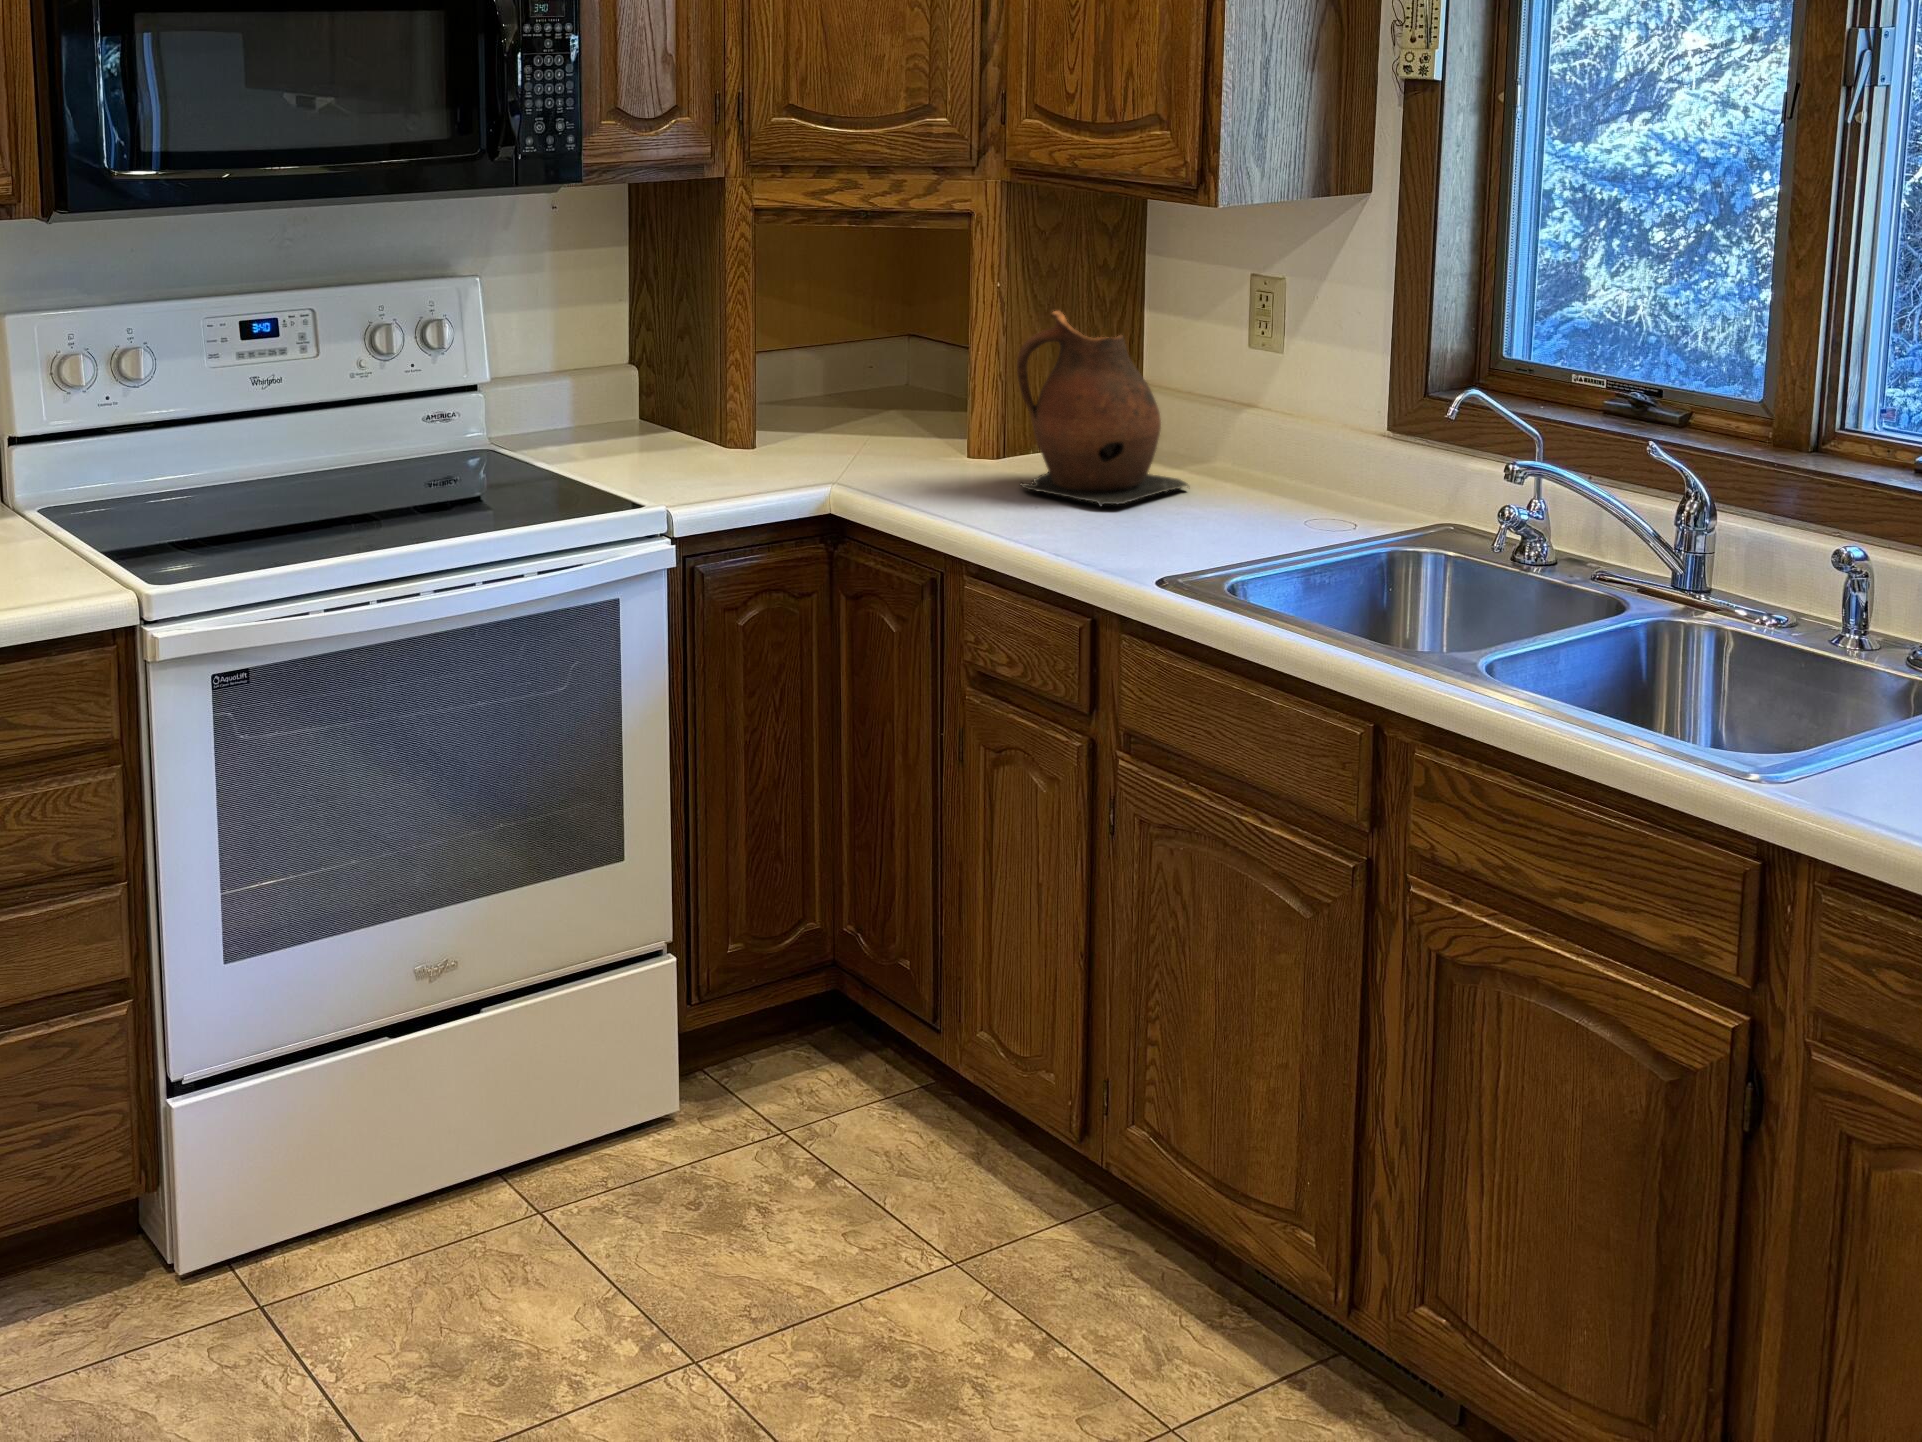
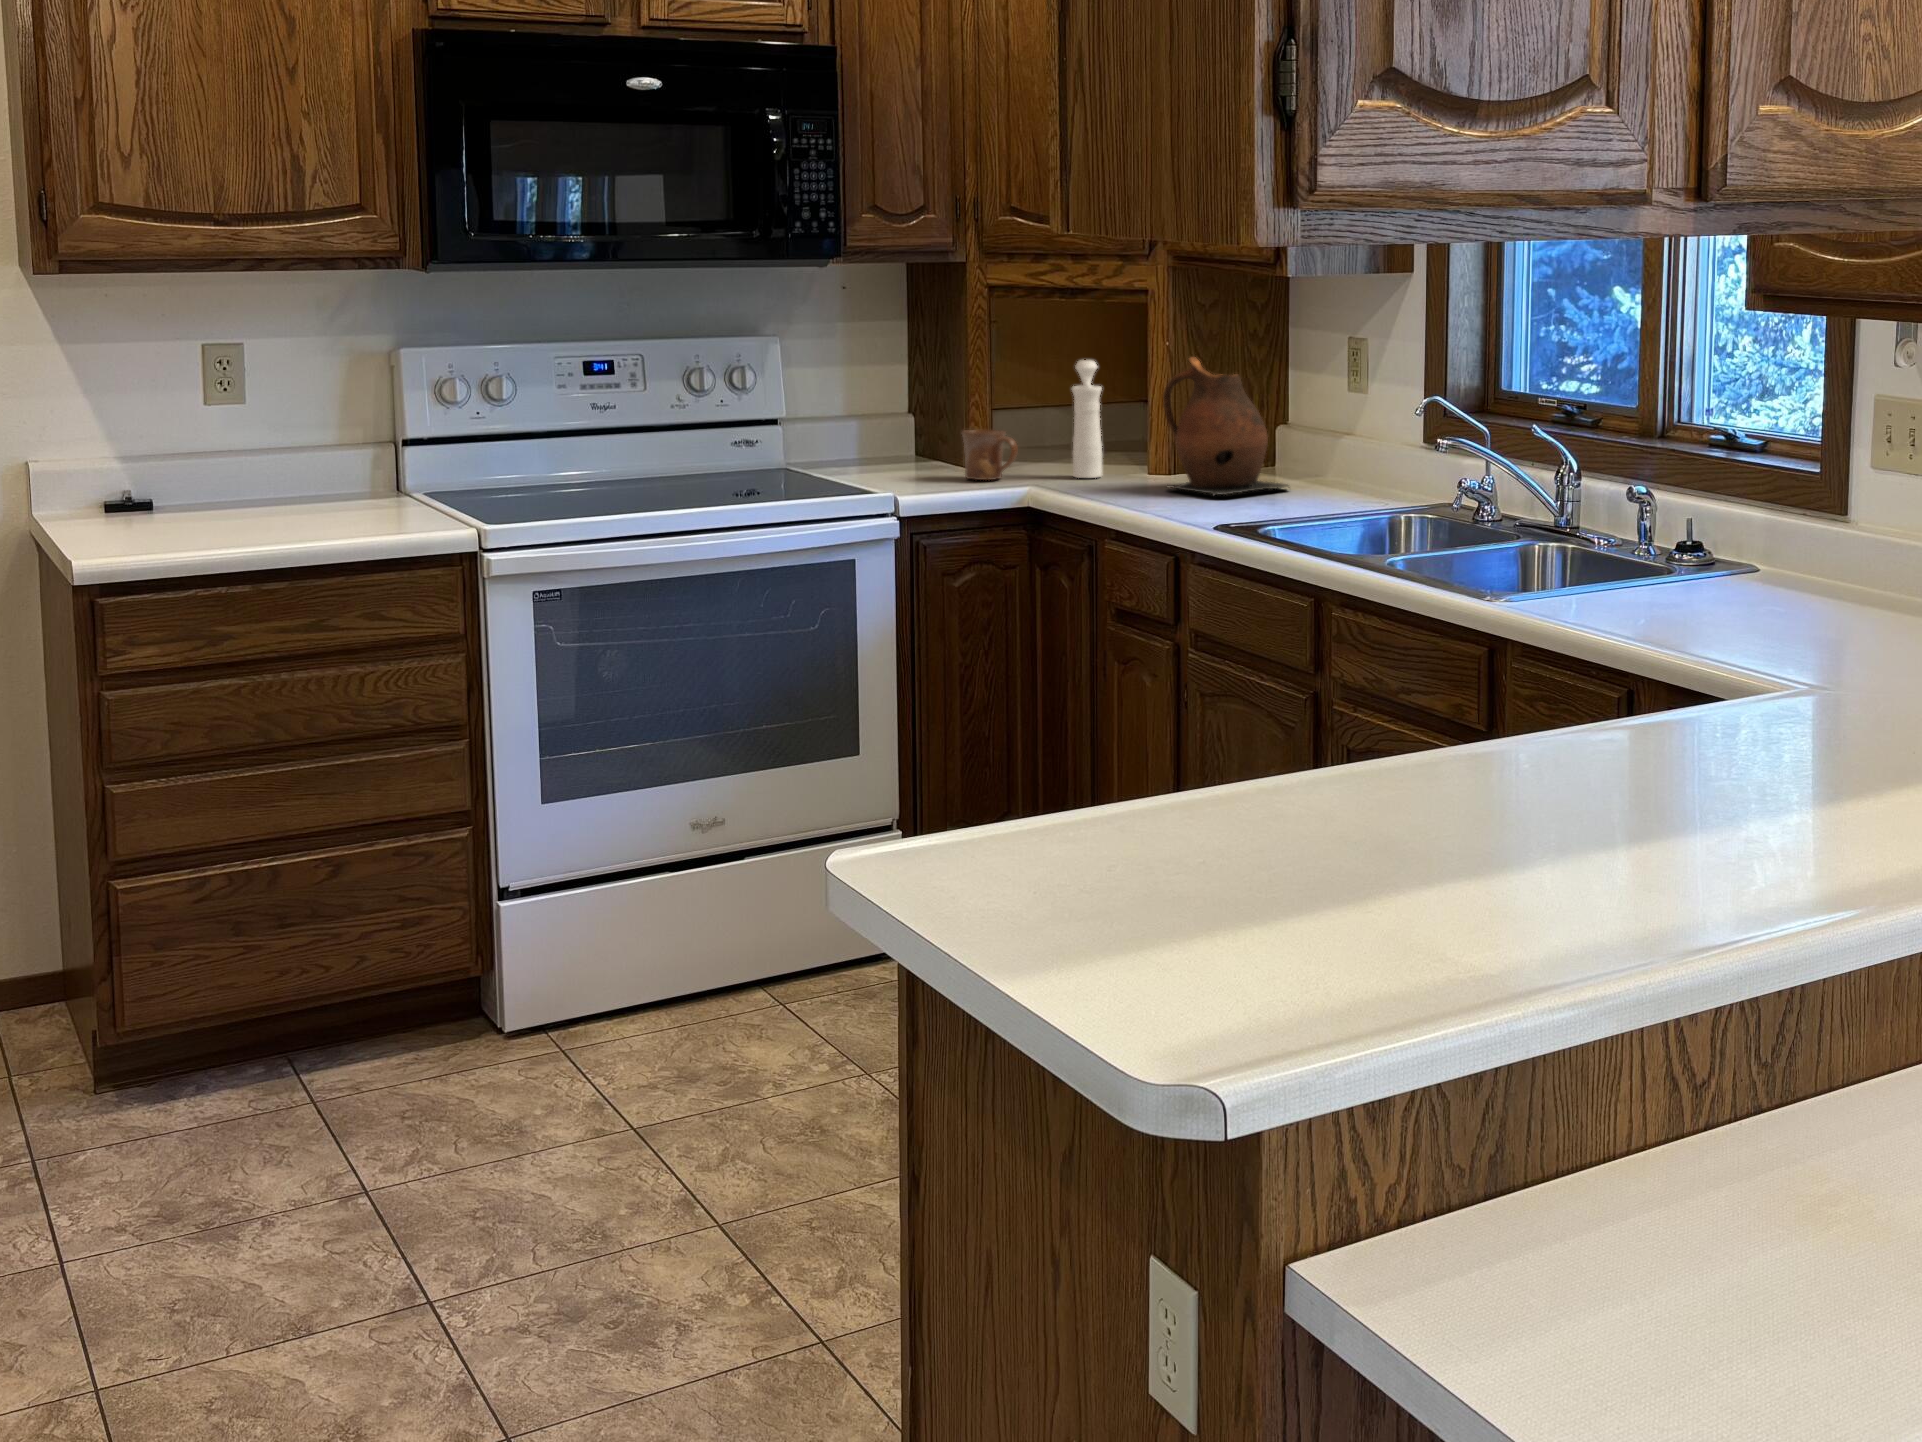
pepper mill: none [869,302,918,466] -> present [1071,360,1102,478]
mug: none [733,401,811,472] -> present [962,430,1018,480]

